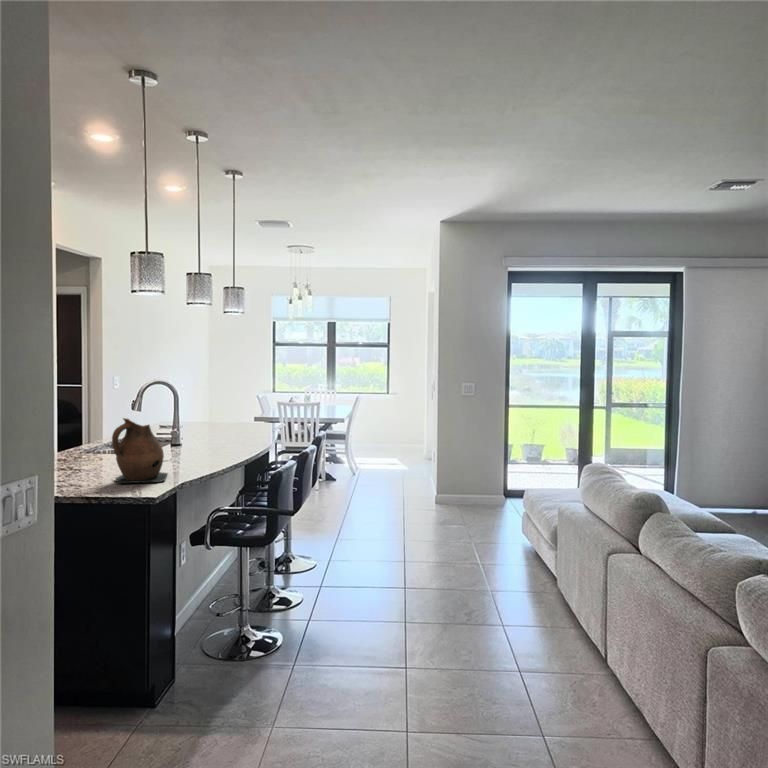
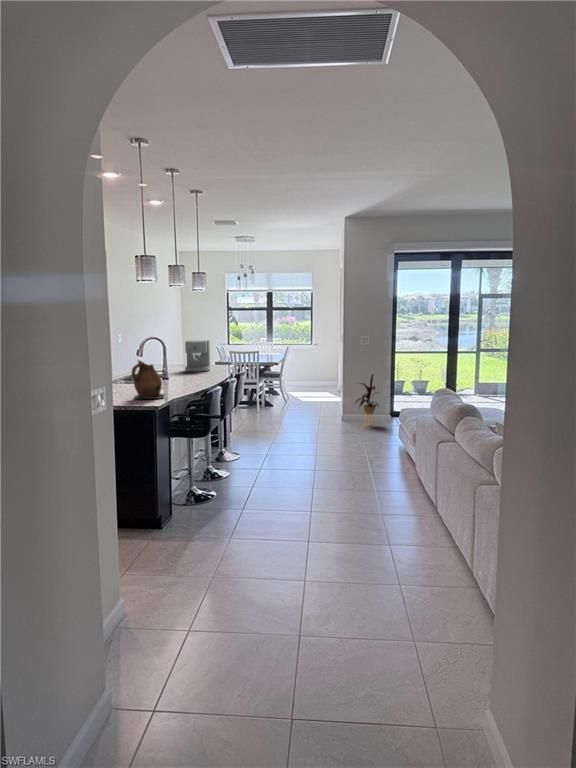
coffee maker: none [209,386,247,433] -> present [185,340,210,372]
house plant: none [452,437,490,513] -> present [355,375,378,427]

